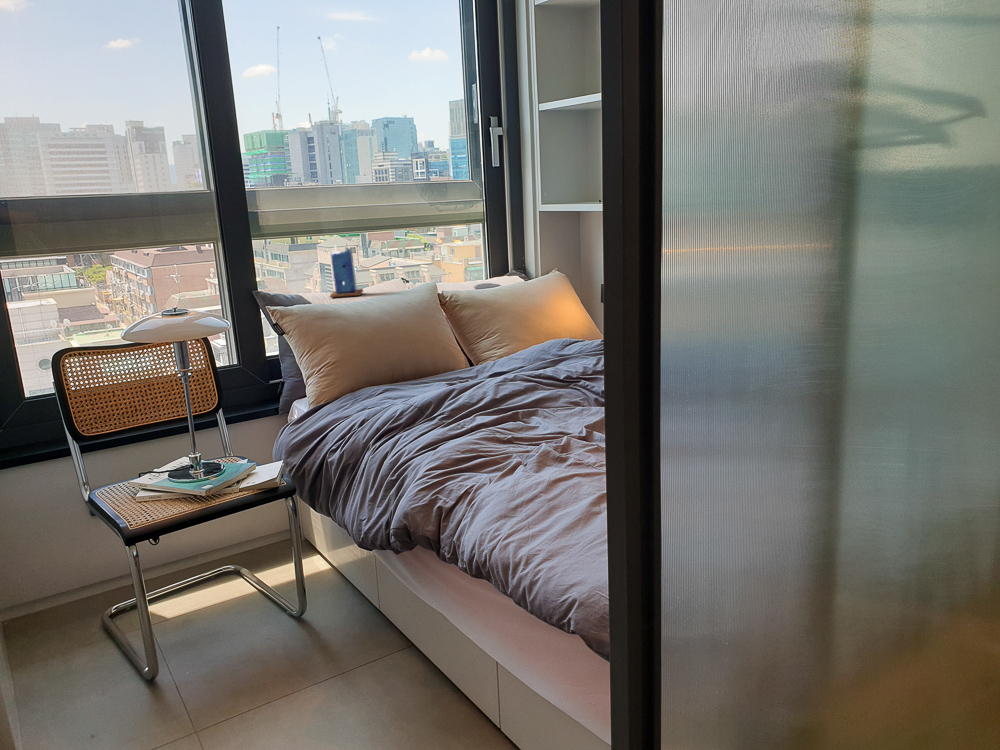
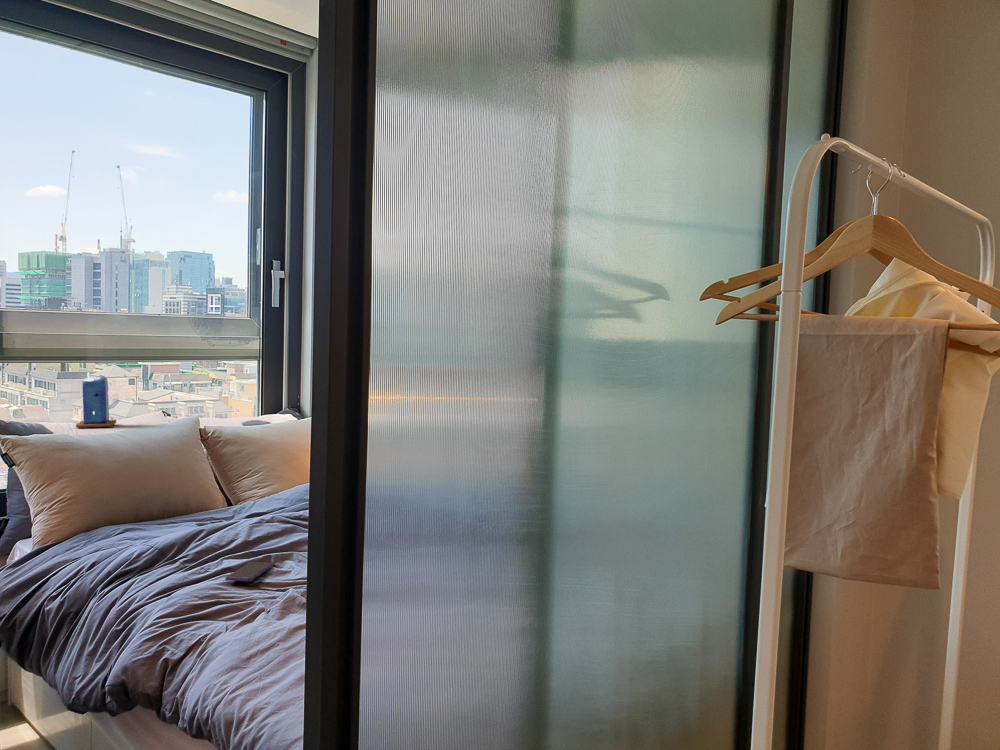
smartphone: none [481,417,523,436] -> present [225,562,274,581]

